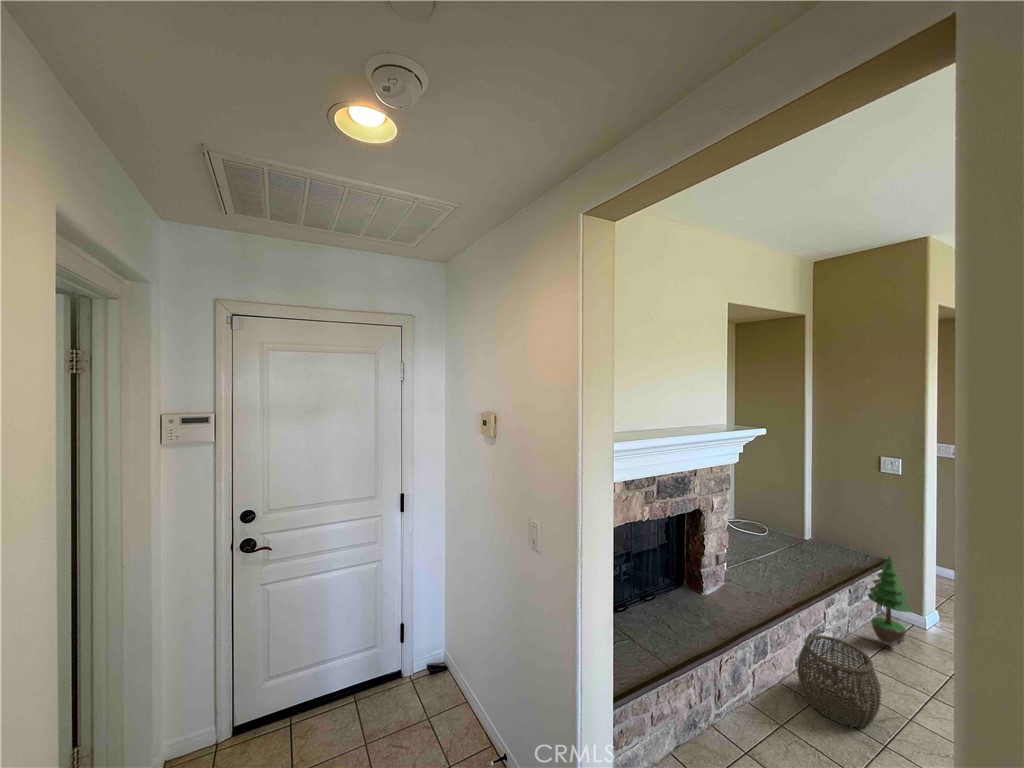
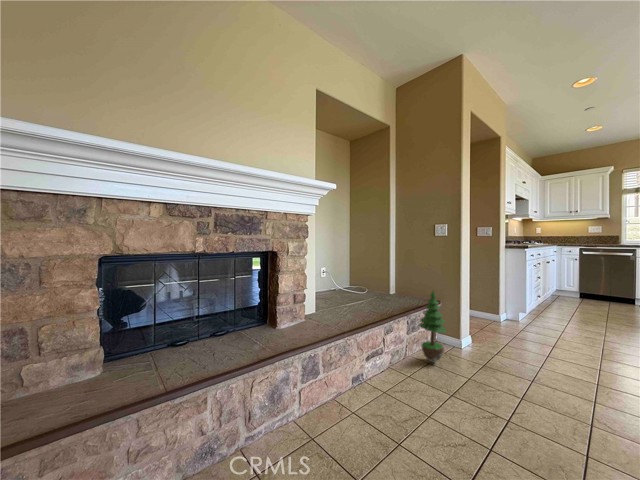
woven basket: present [797,635,881,728] -> none [341,353,403,431]

